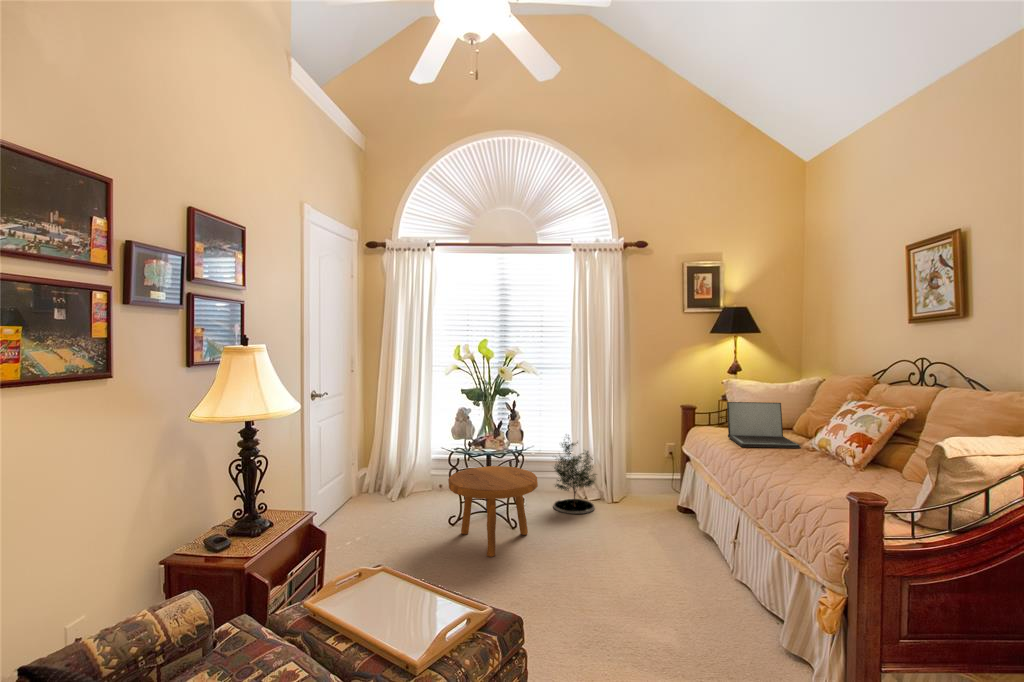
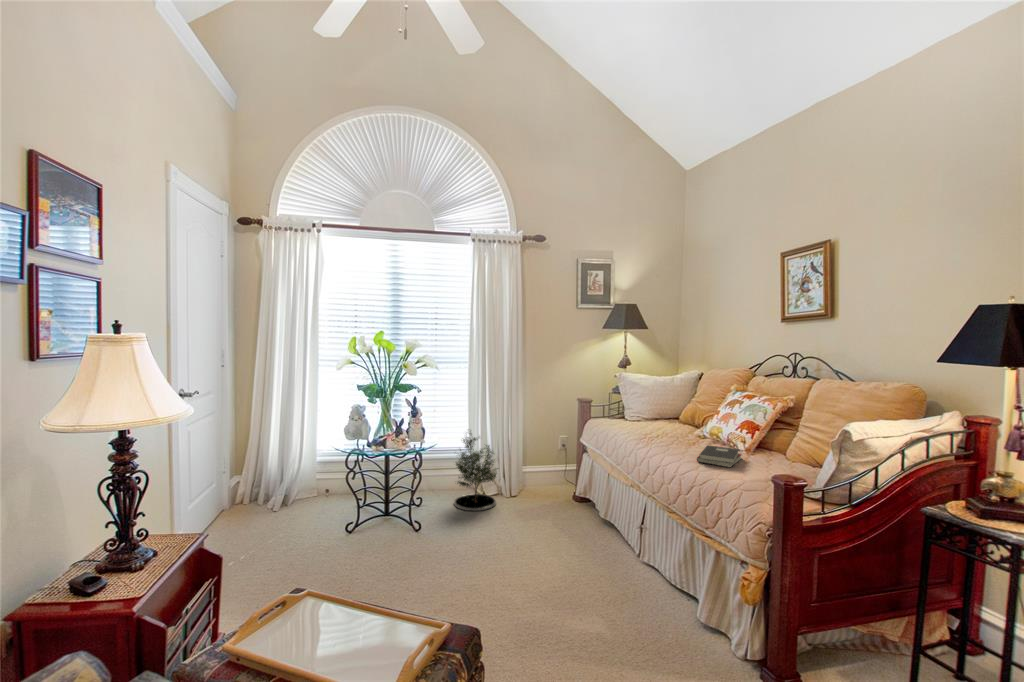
laptop: present [727,402,800,448] -> none [626,394,694,437]
hardback book: none [789,455,844,478] -> present [697,445,742,467]
footstool: present [448,466,538,557] -> none [344,468,445,570]

